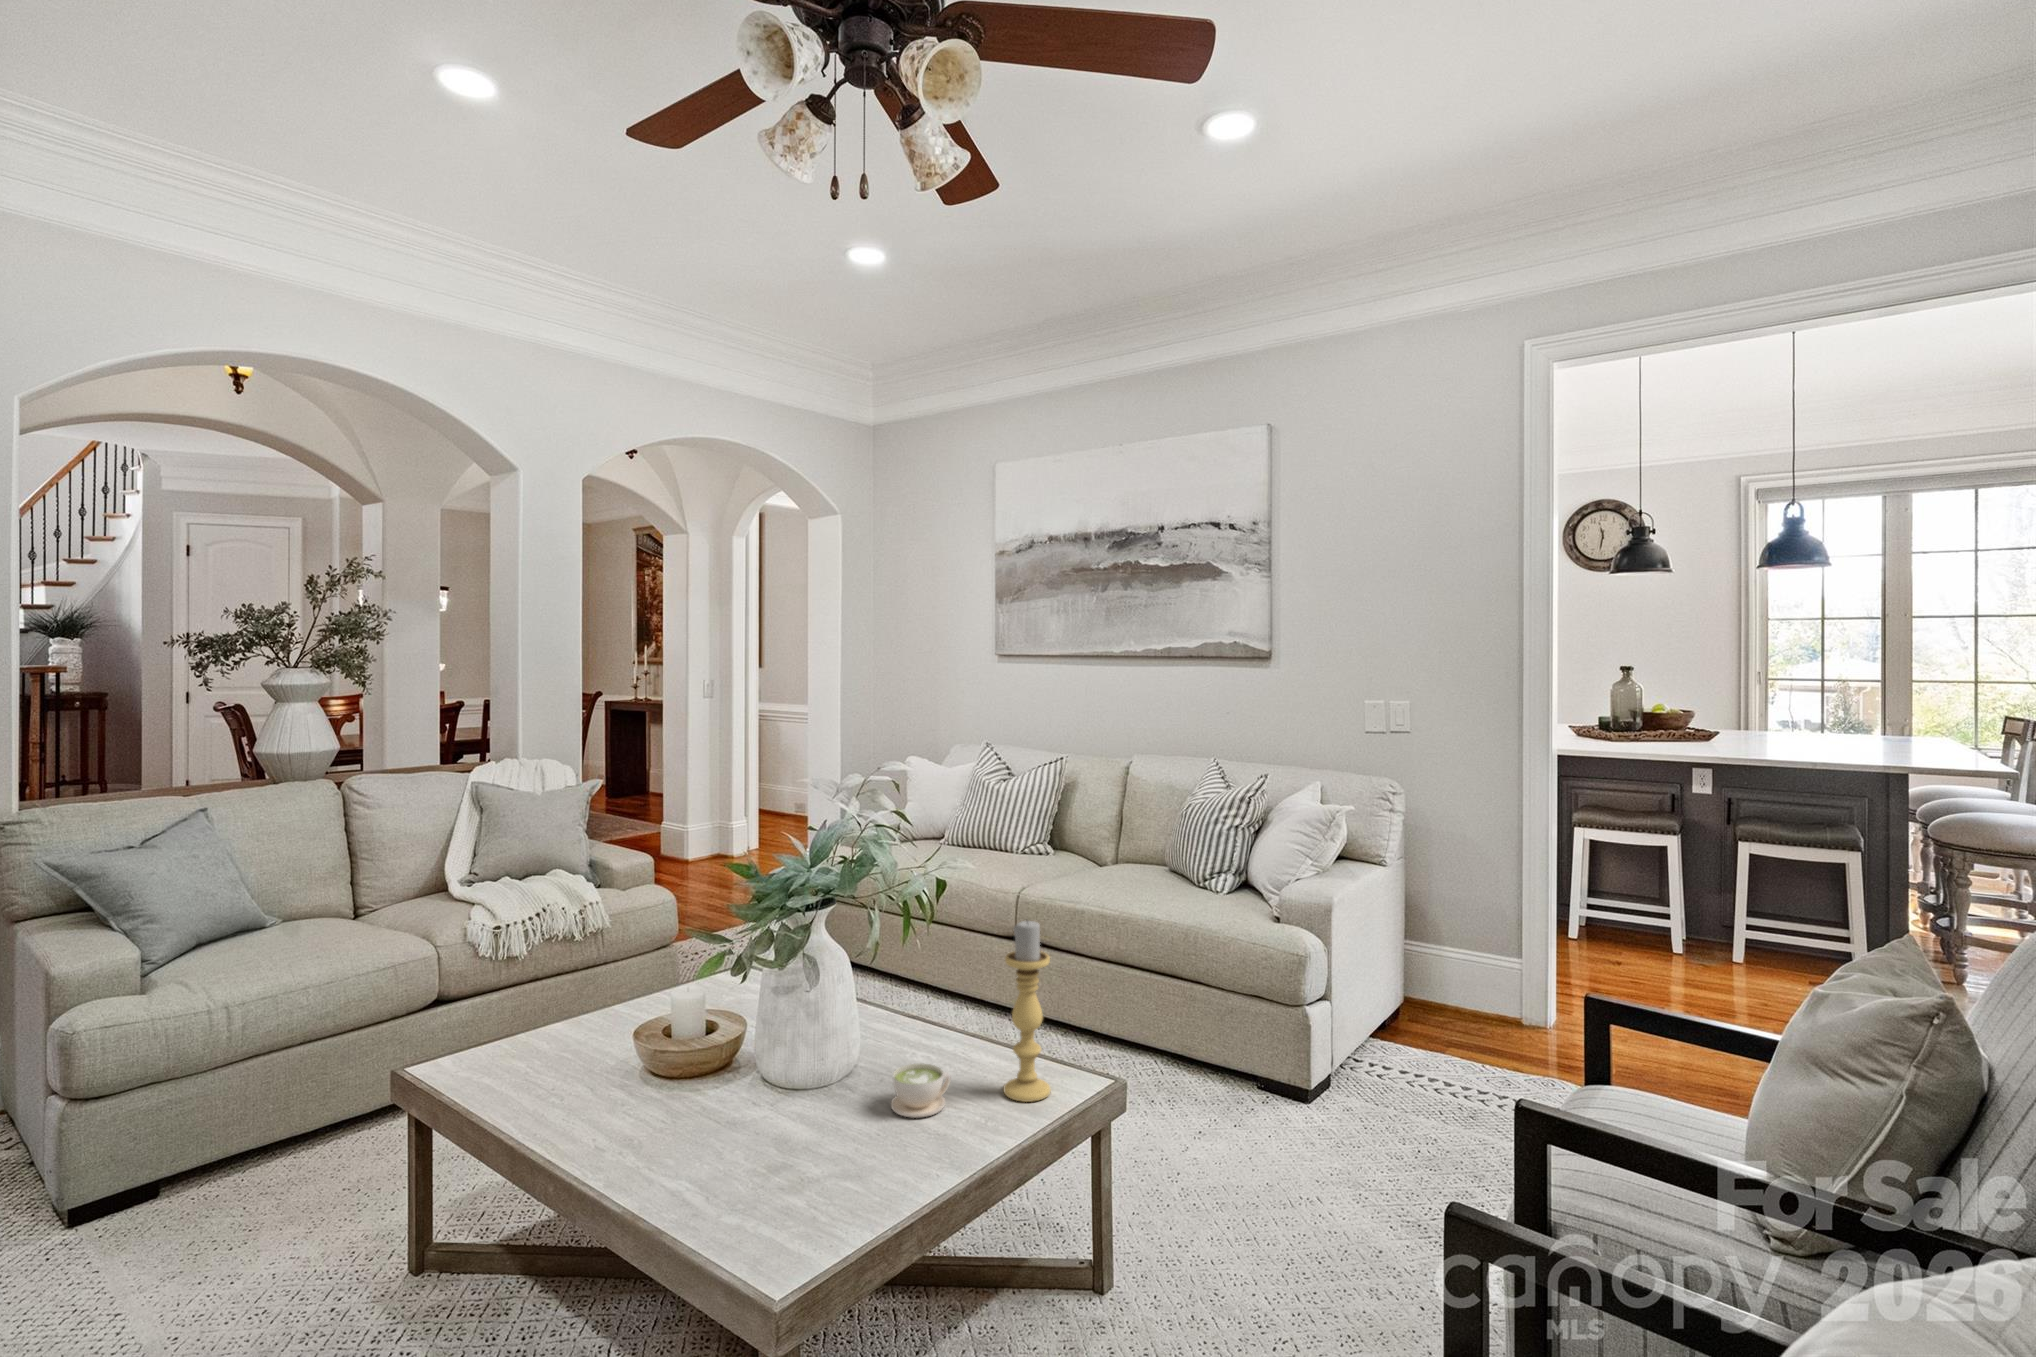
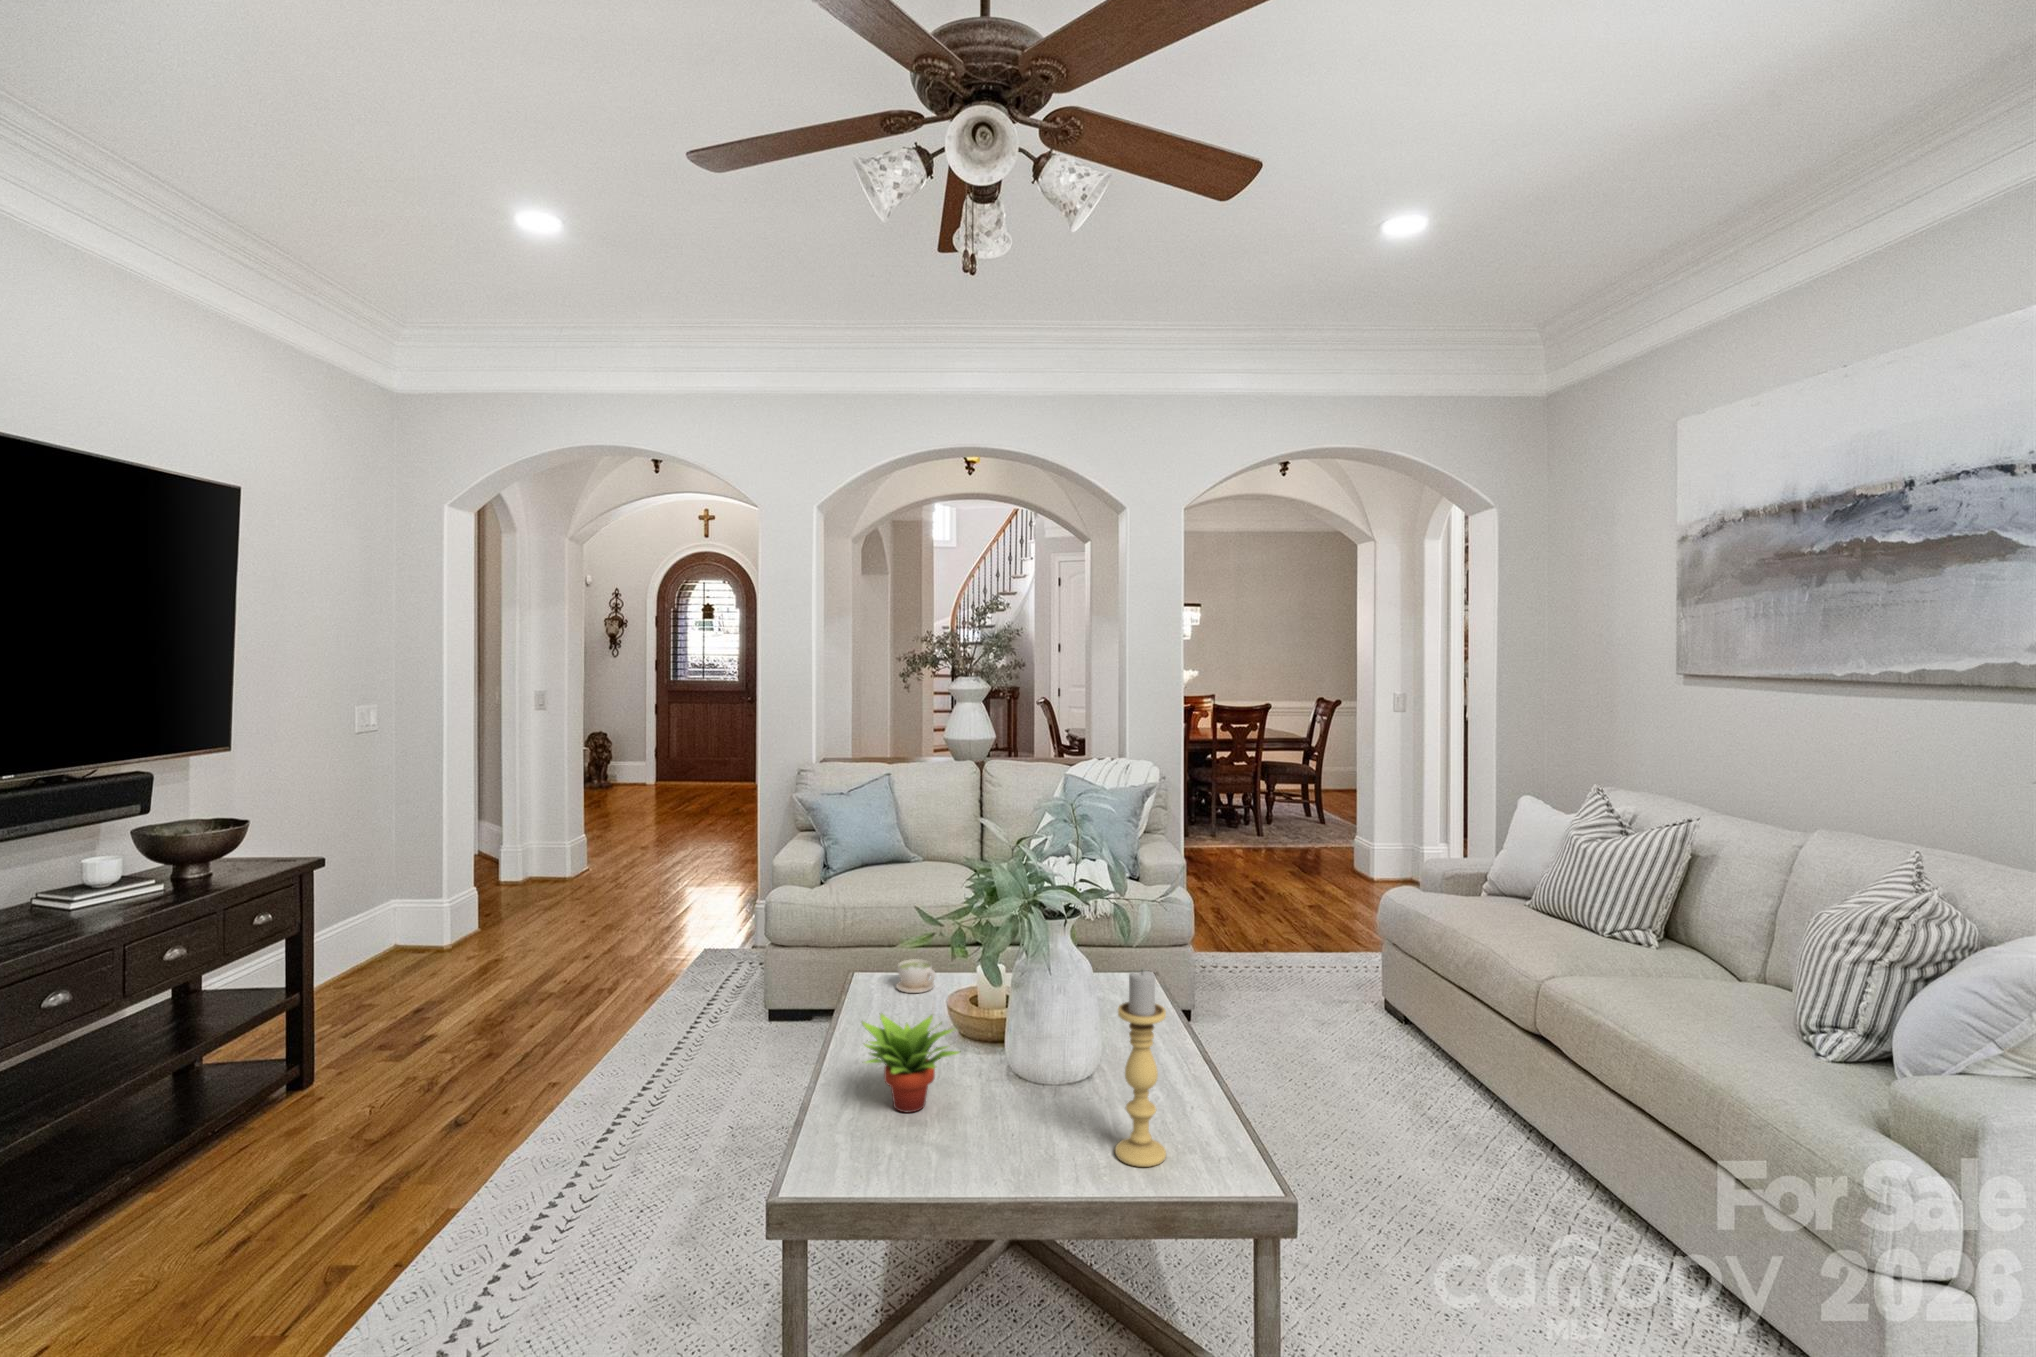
succulent plant: none [721,1039,840,1162] -> present [862,1013,960,1112]
coffee cup: present [891,1064,951,1118] -> present [896,959,935,993]

